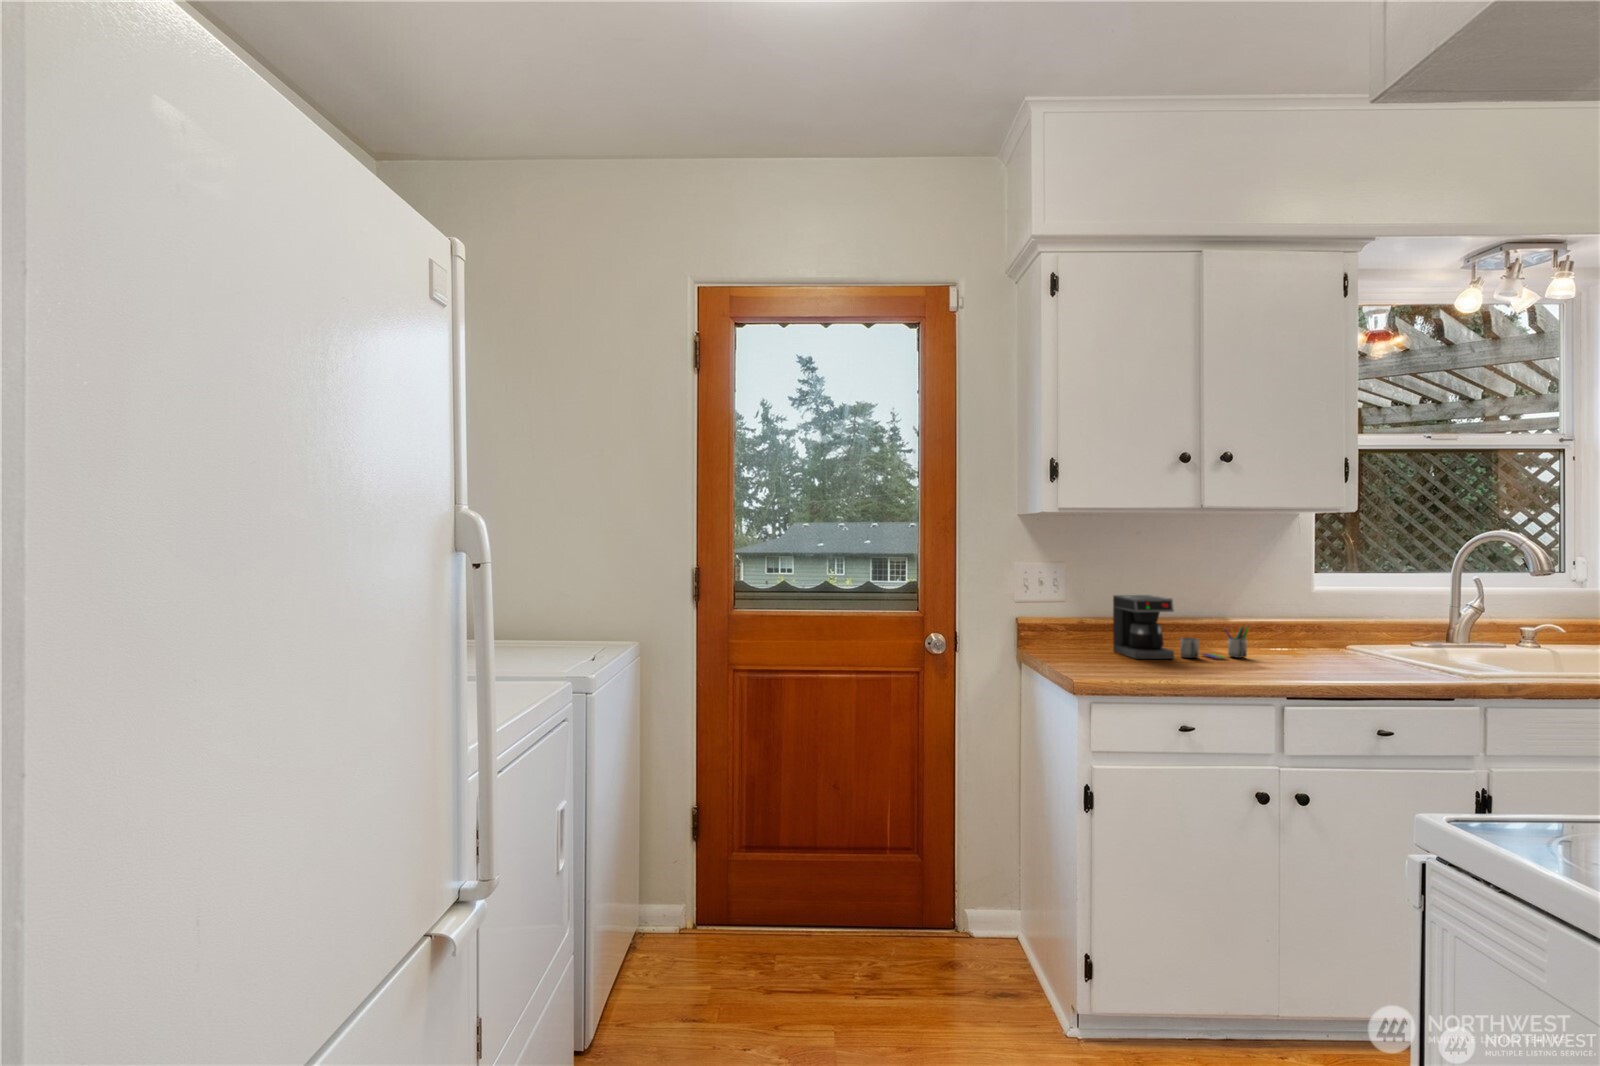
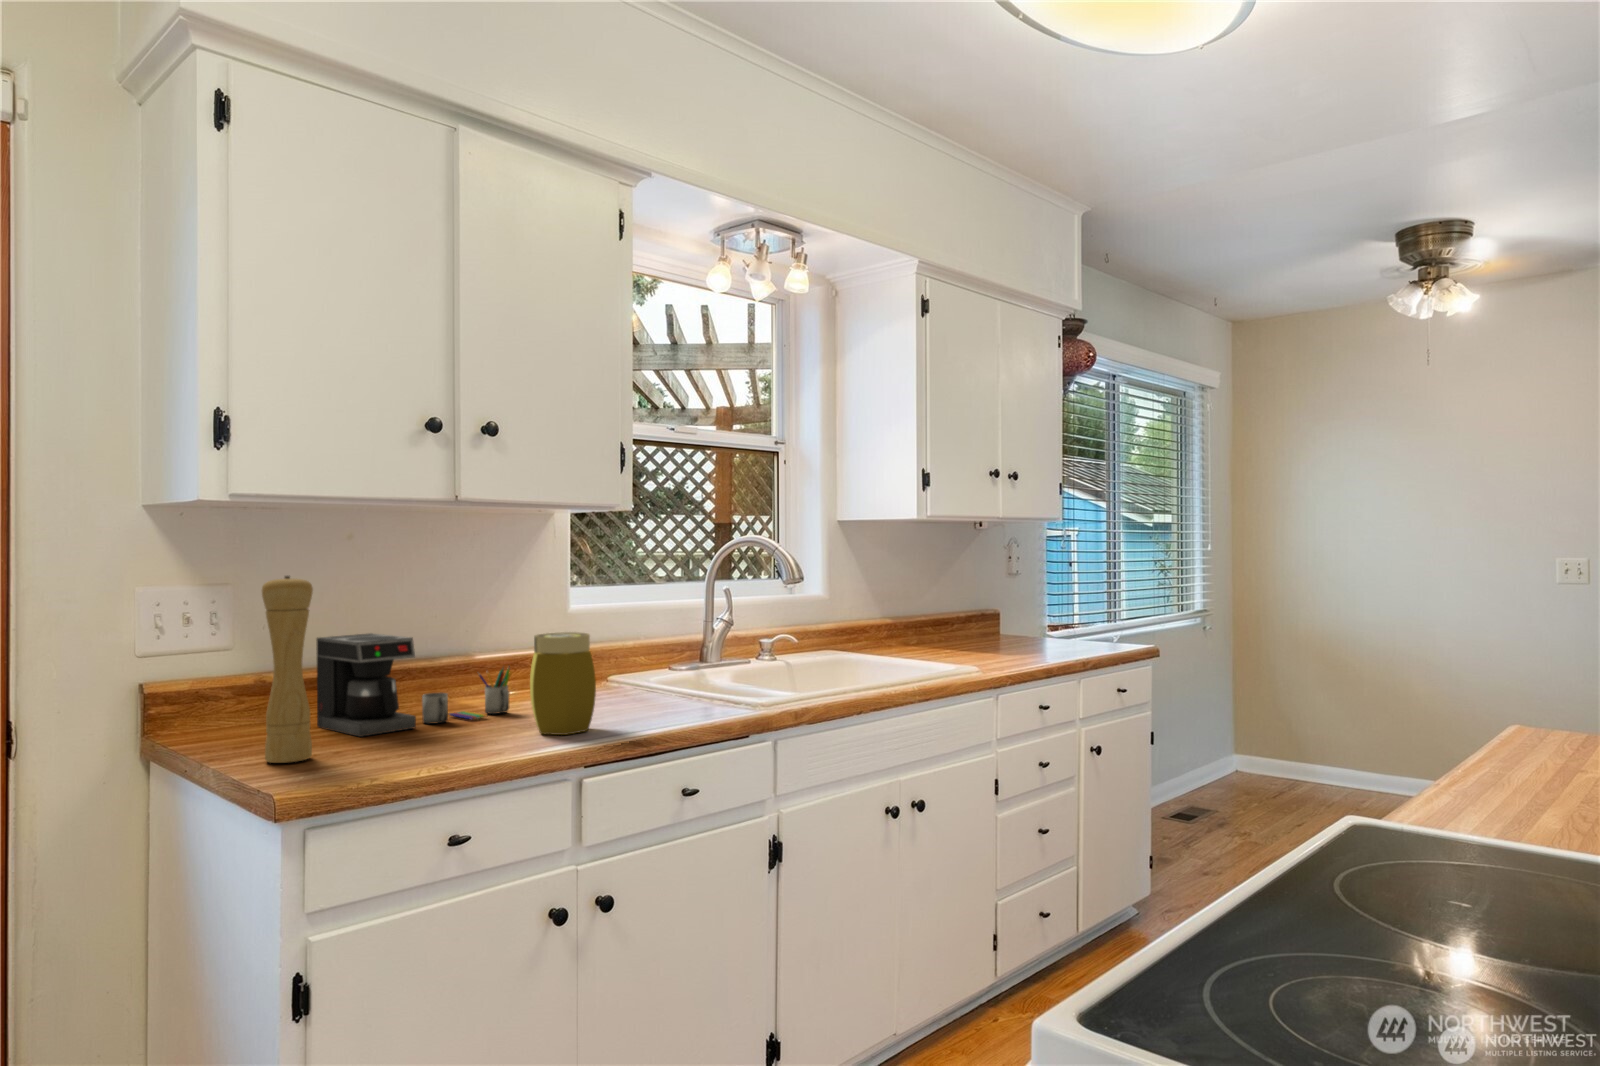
pepper mill: none [1073,555,1102,666] -> present [262,576,313,763]
jar: none [1253,602,1304,675] -> present [530,632,596,735]

